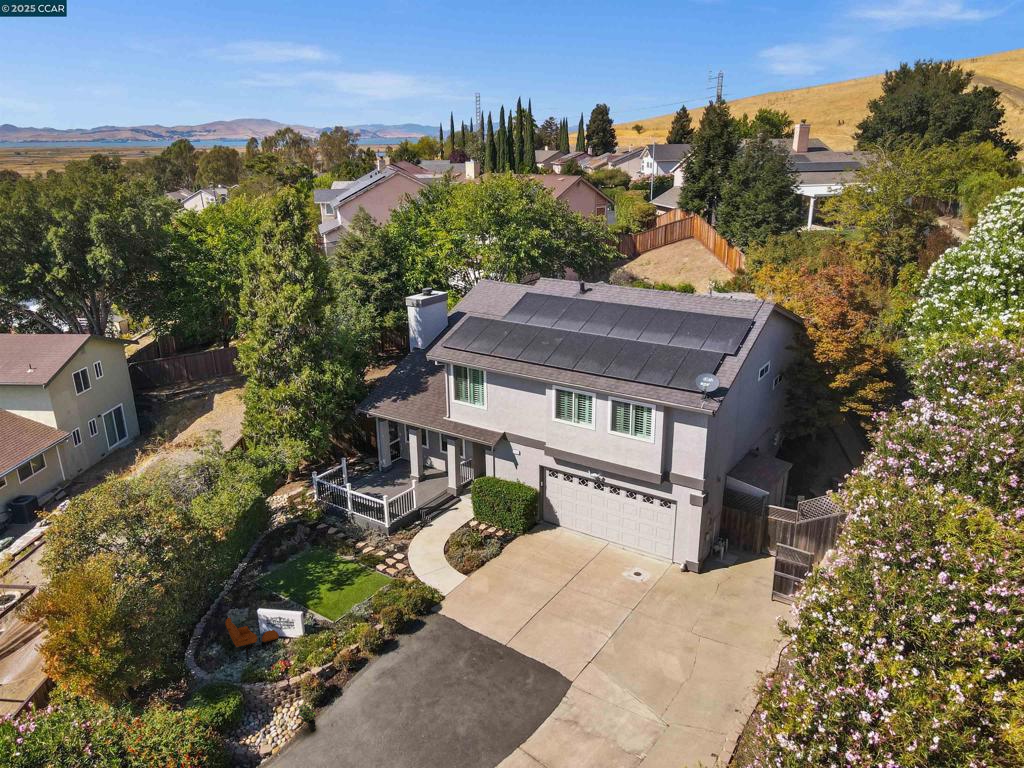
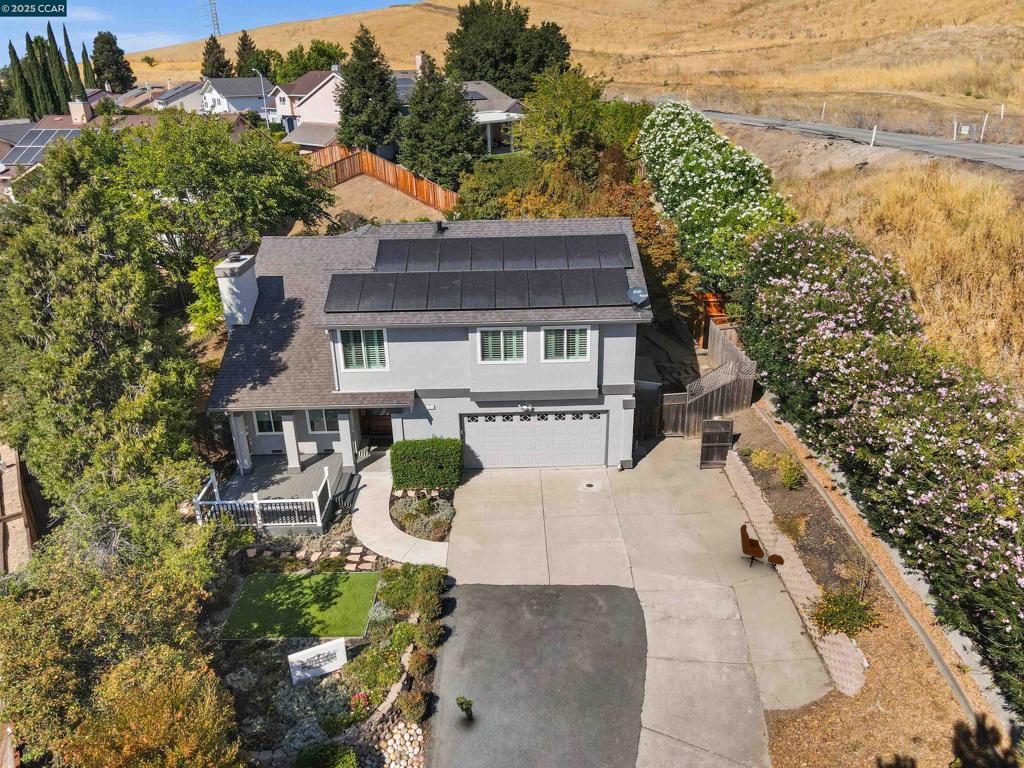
lounge chair: present [225,617,279,656] -> present [740,525,784,569]

